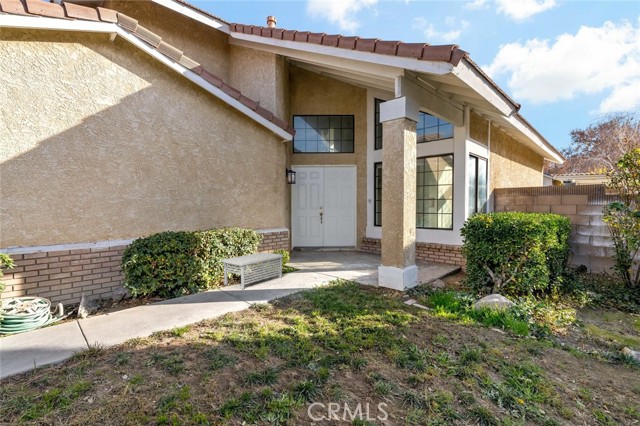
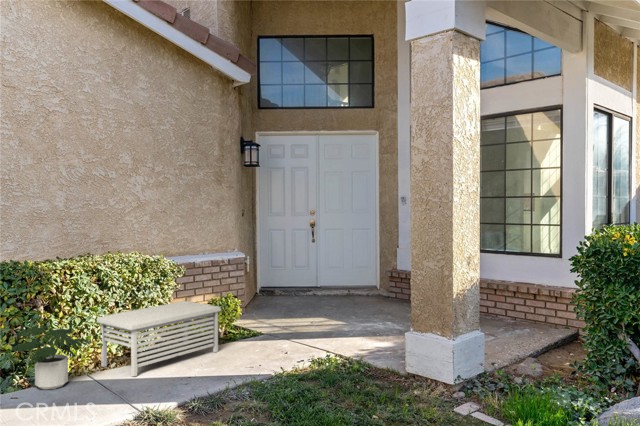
potted plant: none [183,264,222,295] -> present [12,327,92,390]

